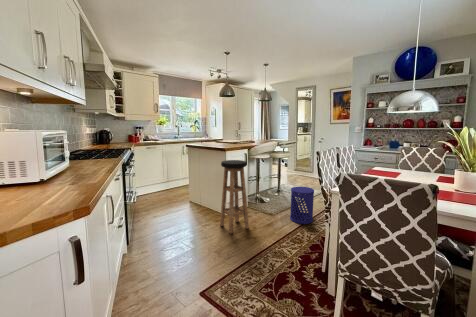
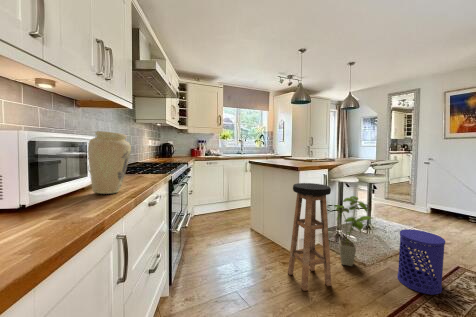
vase: none [70,129,102,173] -> present [88,131,131,194]
house plant: none [251,168,277,216] -> present [335,196,372,266]

